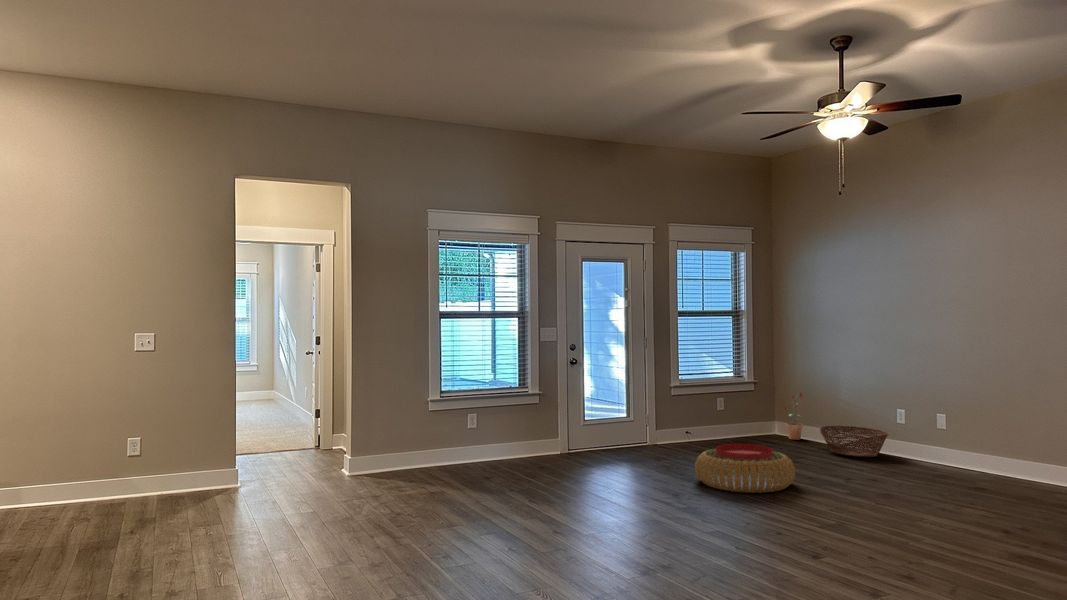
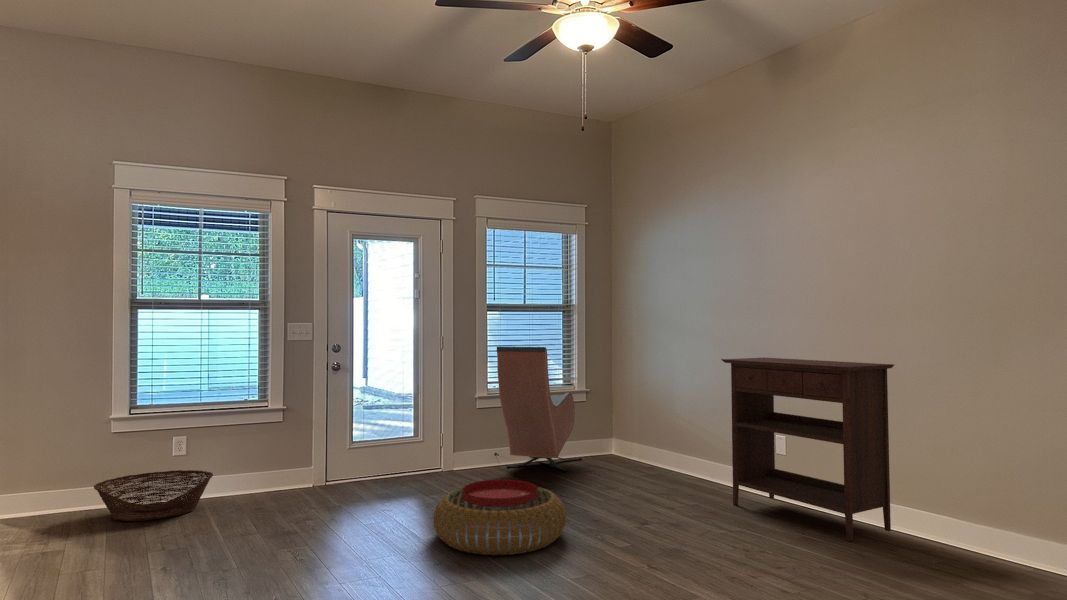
armchair: none [698,346,755,446] -> present [497,347,582,472]
console table: none [893,353,1040,487] -> present [721,358,894,541]
potted plant: present [785,393,803,440] -> none [616,404,640,462]
basket: present [820,426,889,457] -> present [93,470,213,521]

